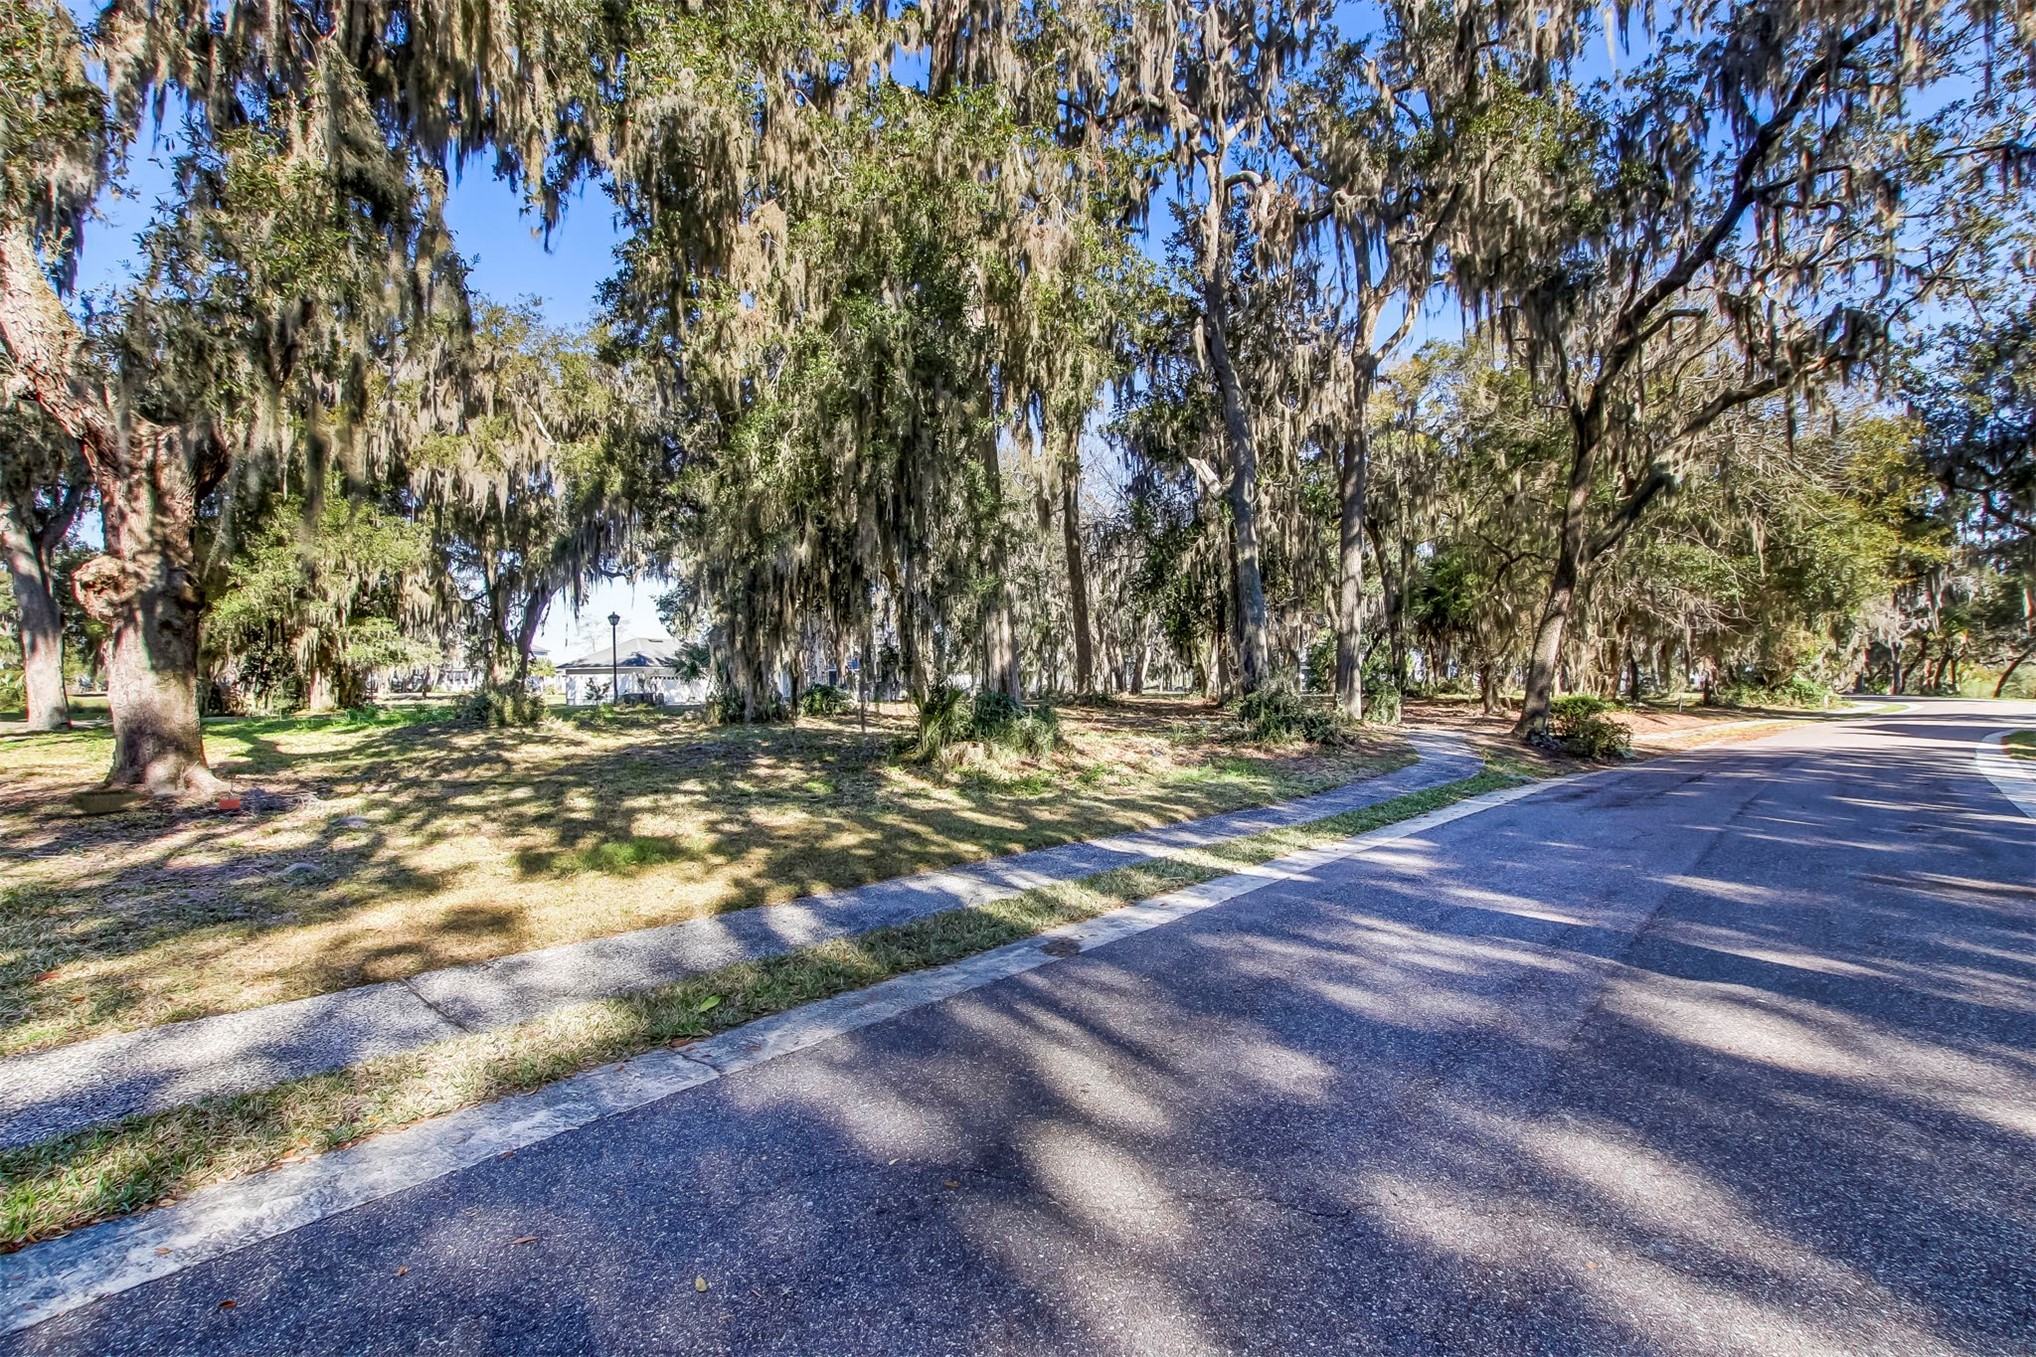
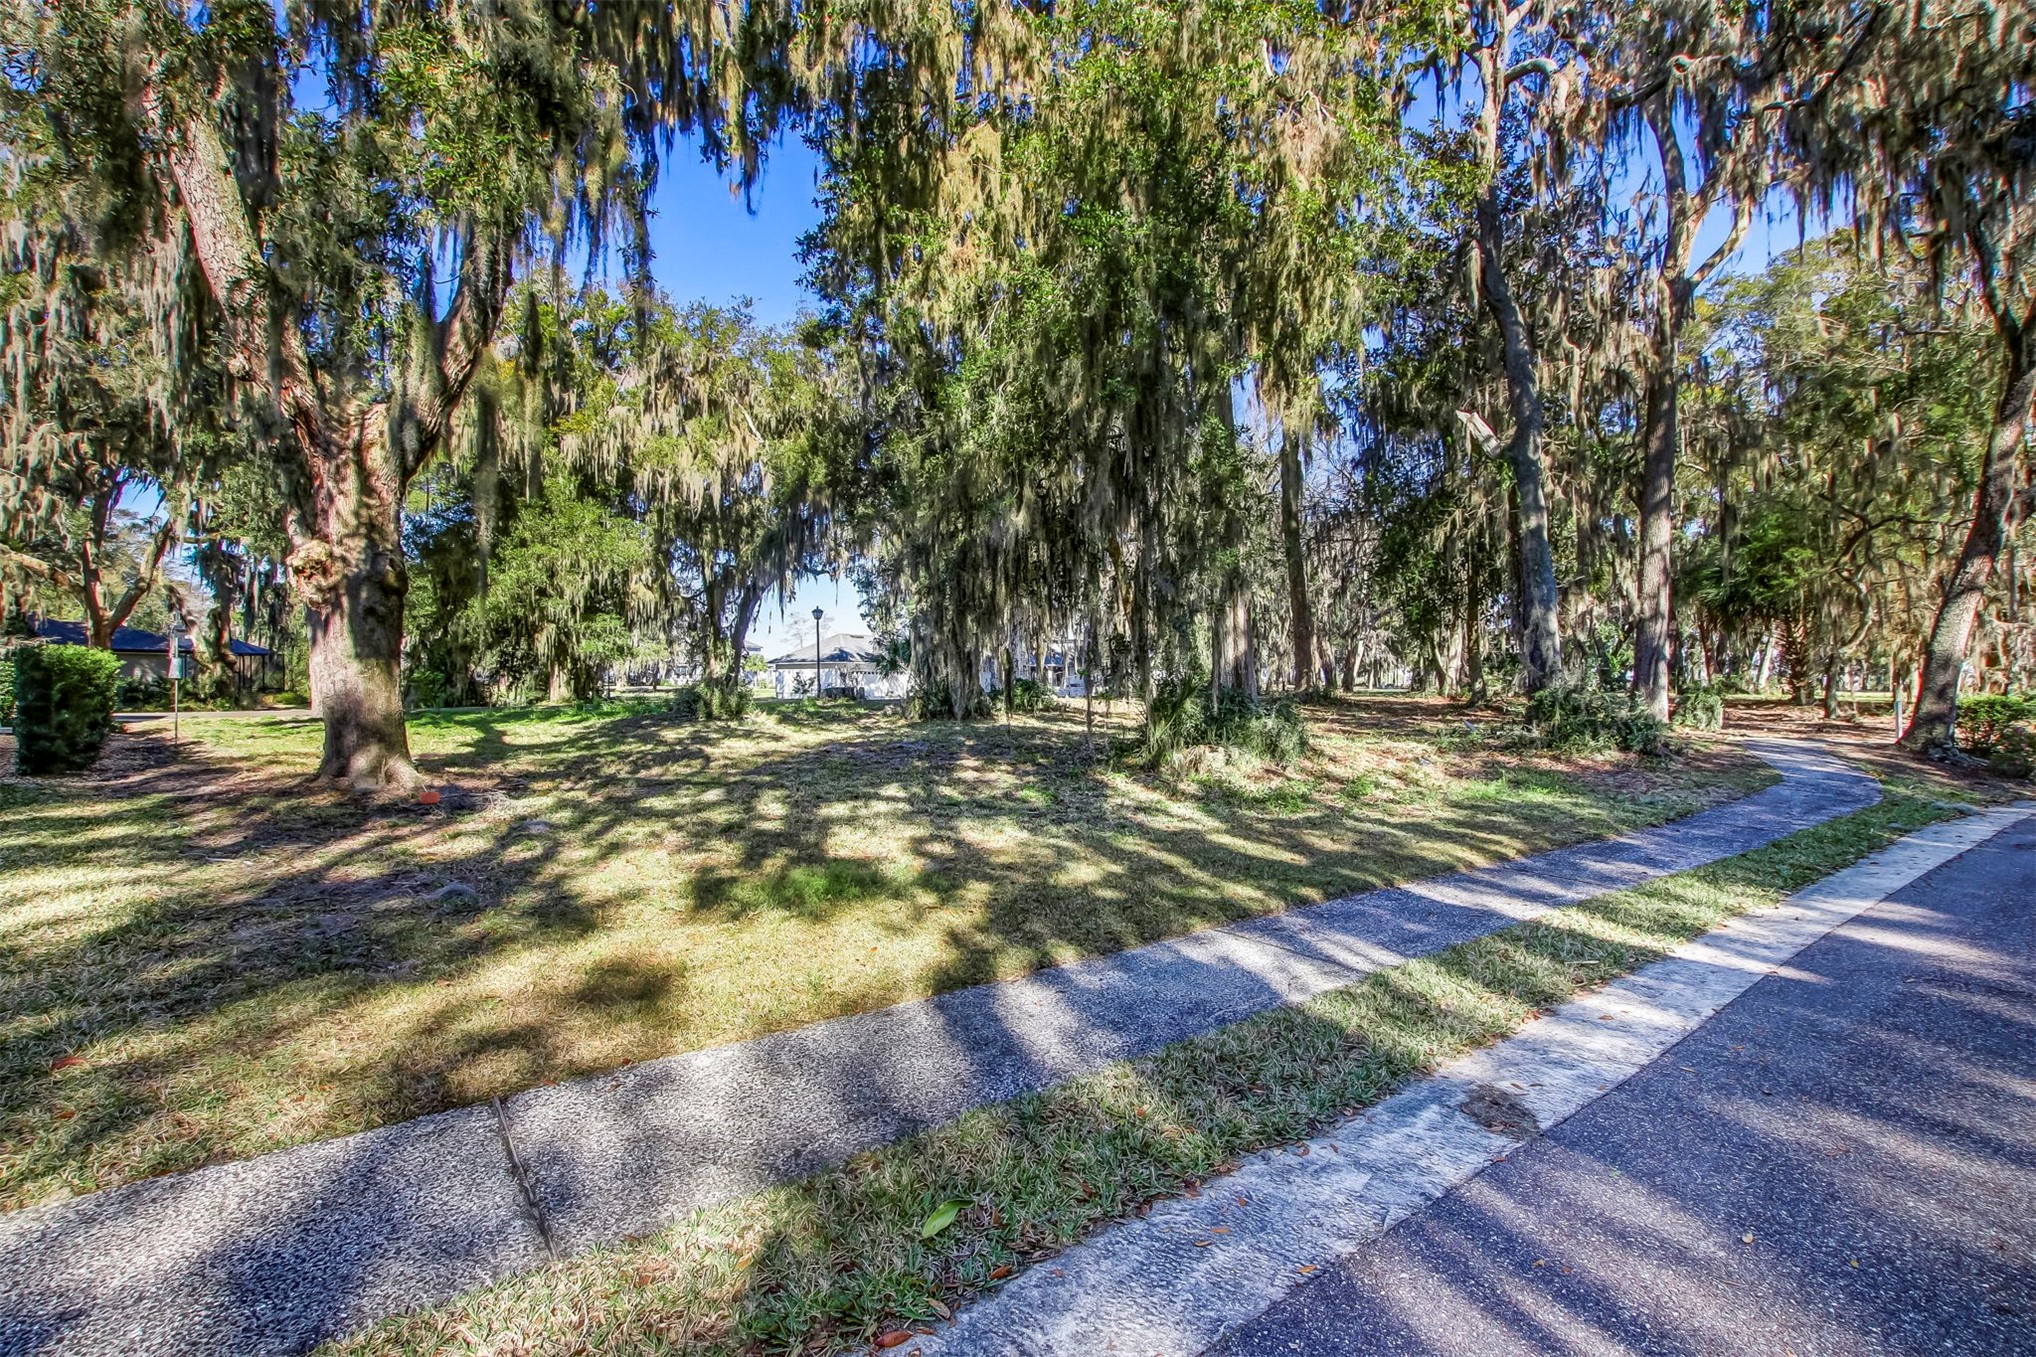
woven basket: present [71,789,142,814] -> none [290,778,355,804]

